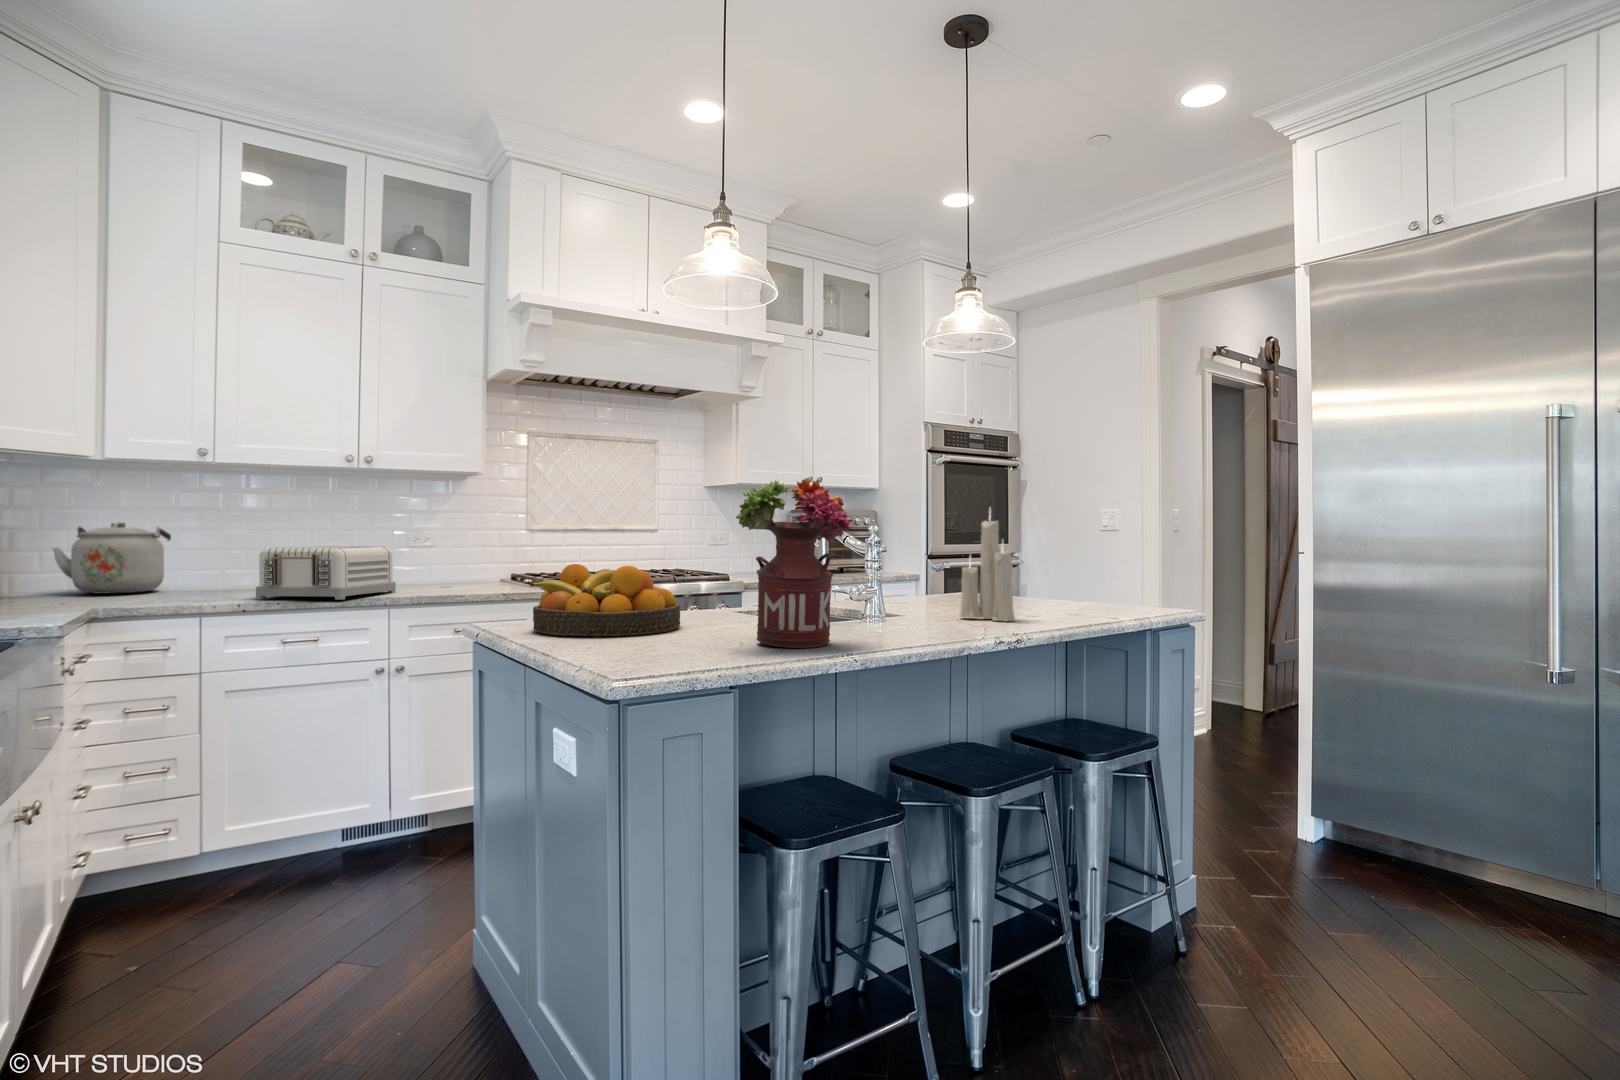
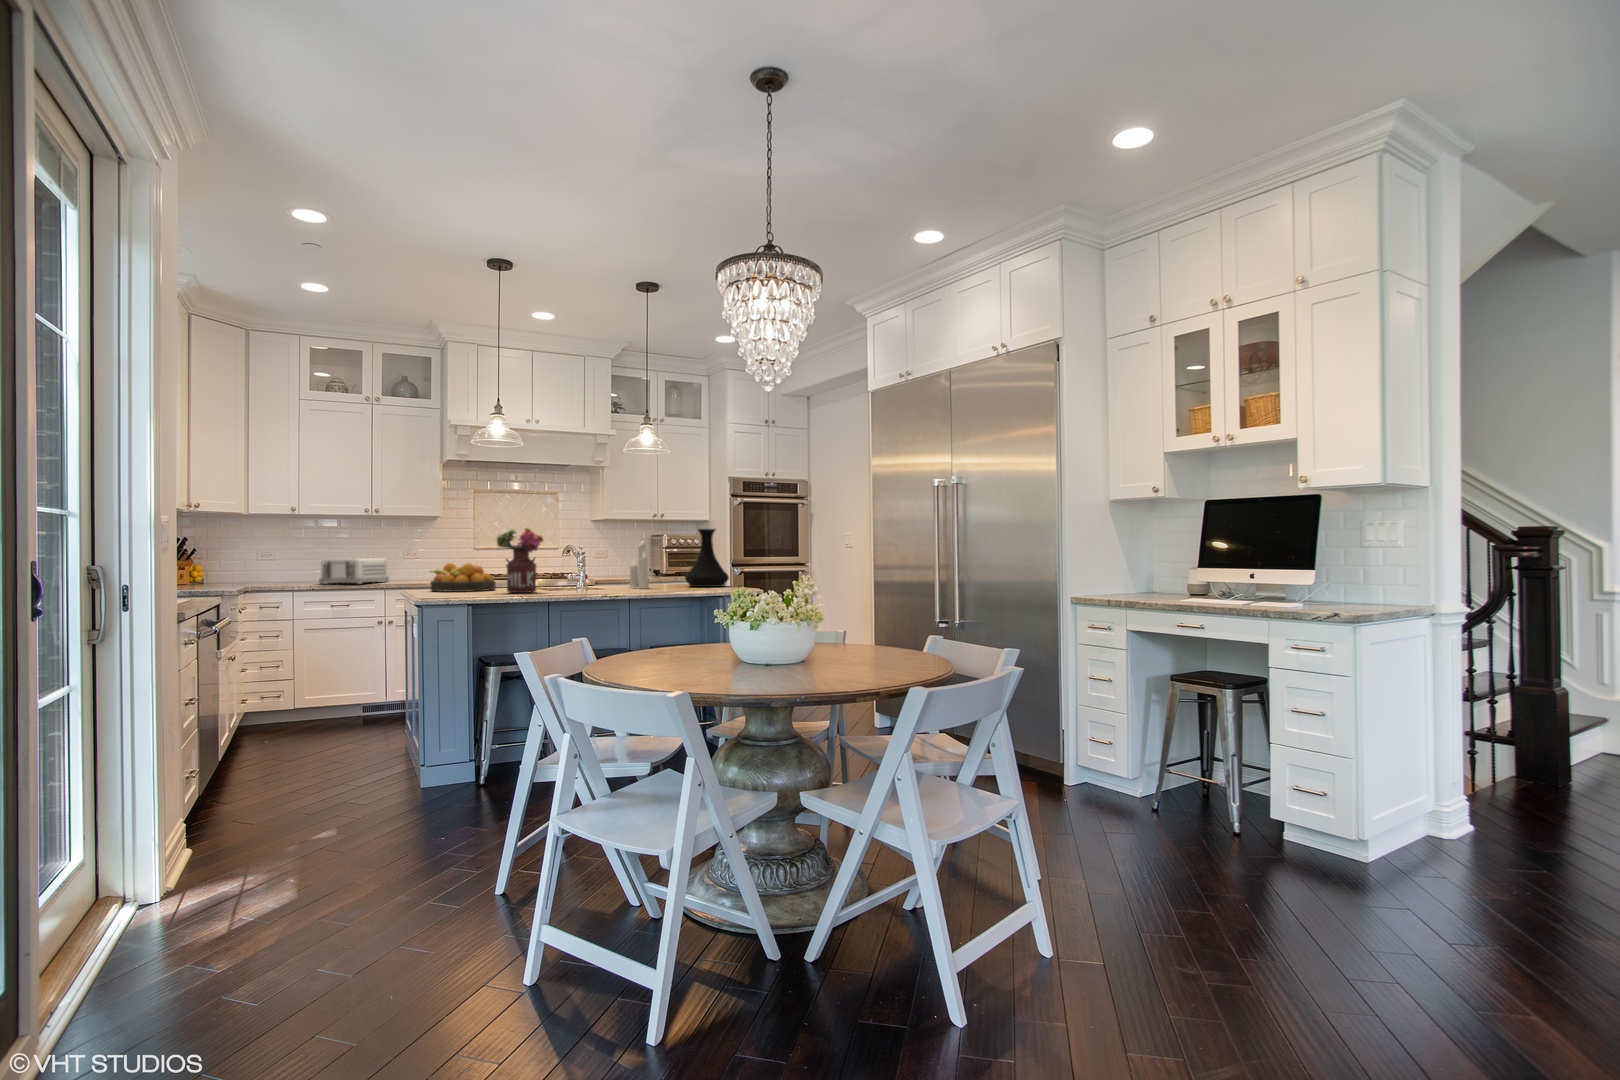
vase: none [1042,493,1139,614] -> present [685,529,729,587]
kettle: present [53,522,171,594] -> none [221,546,276,582]

